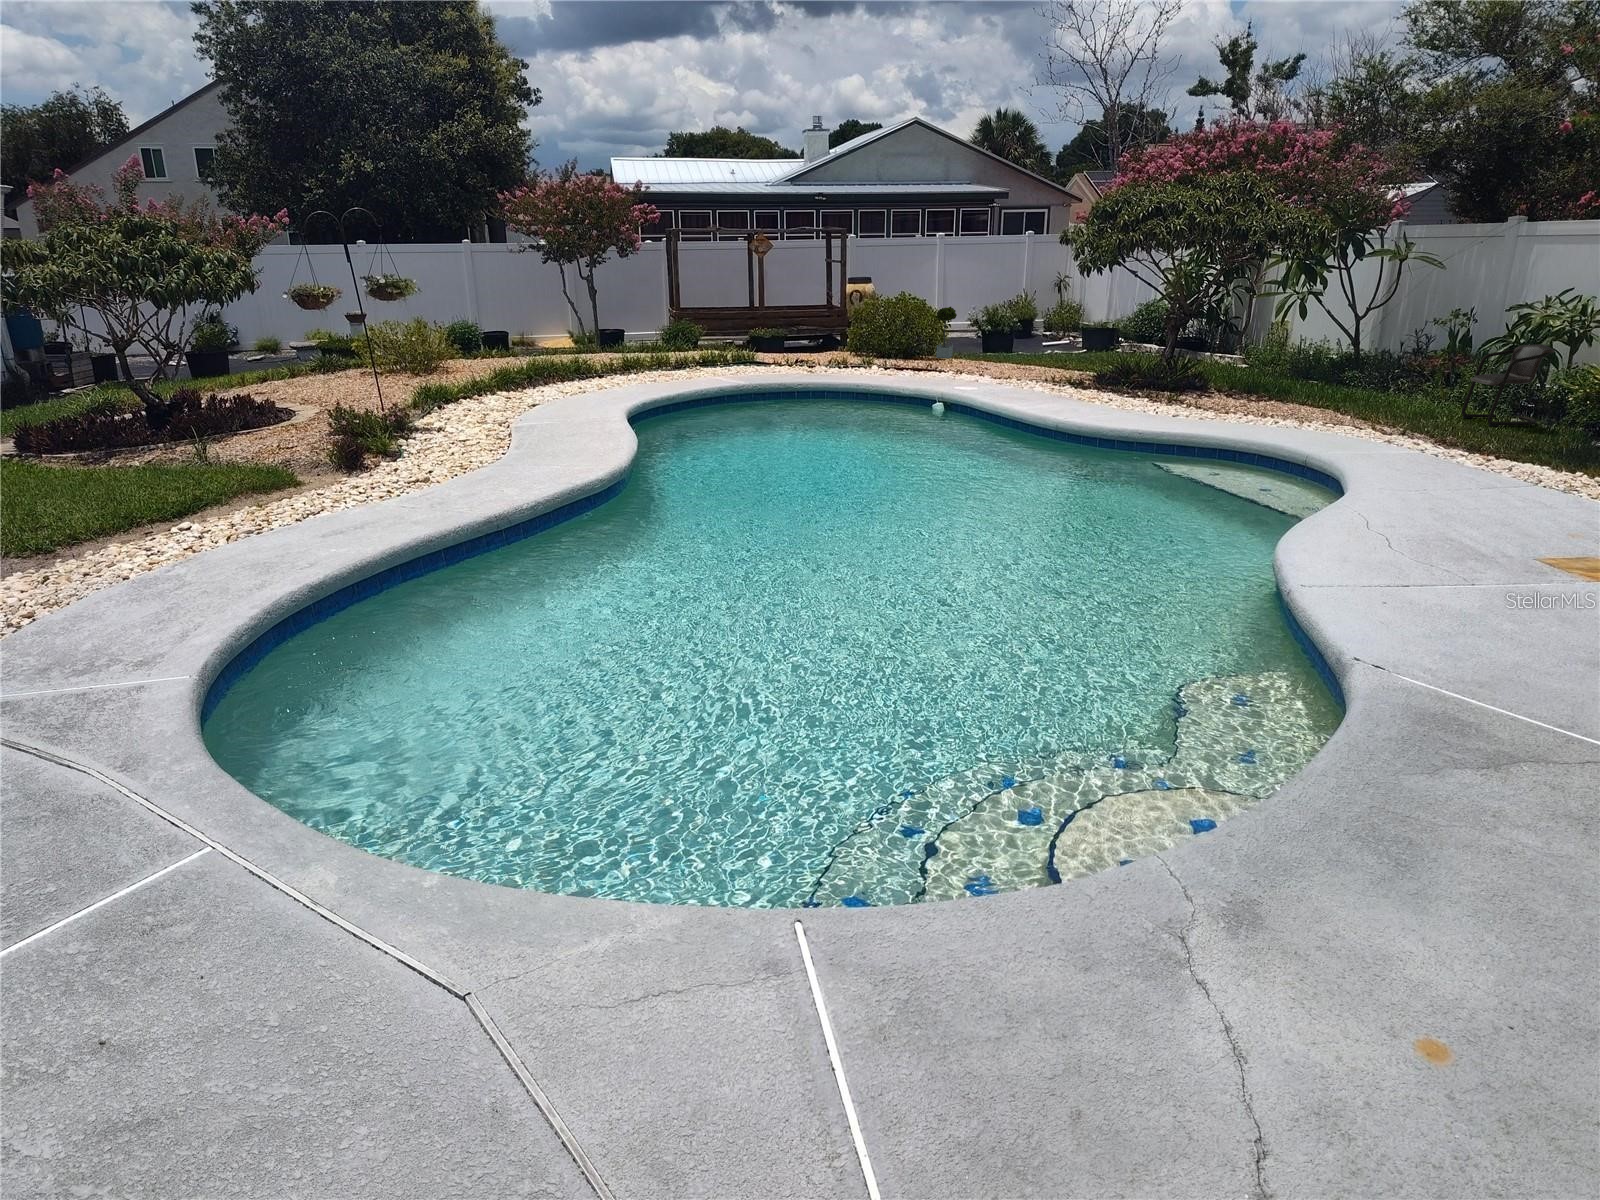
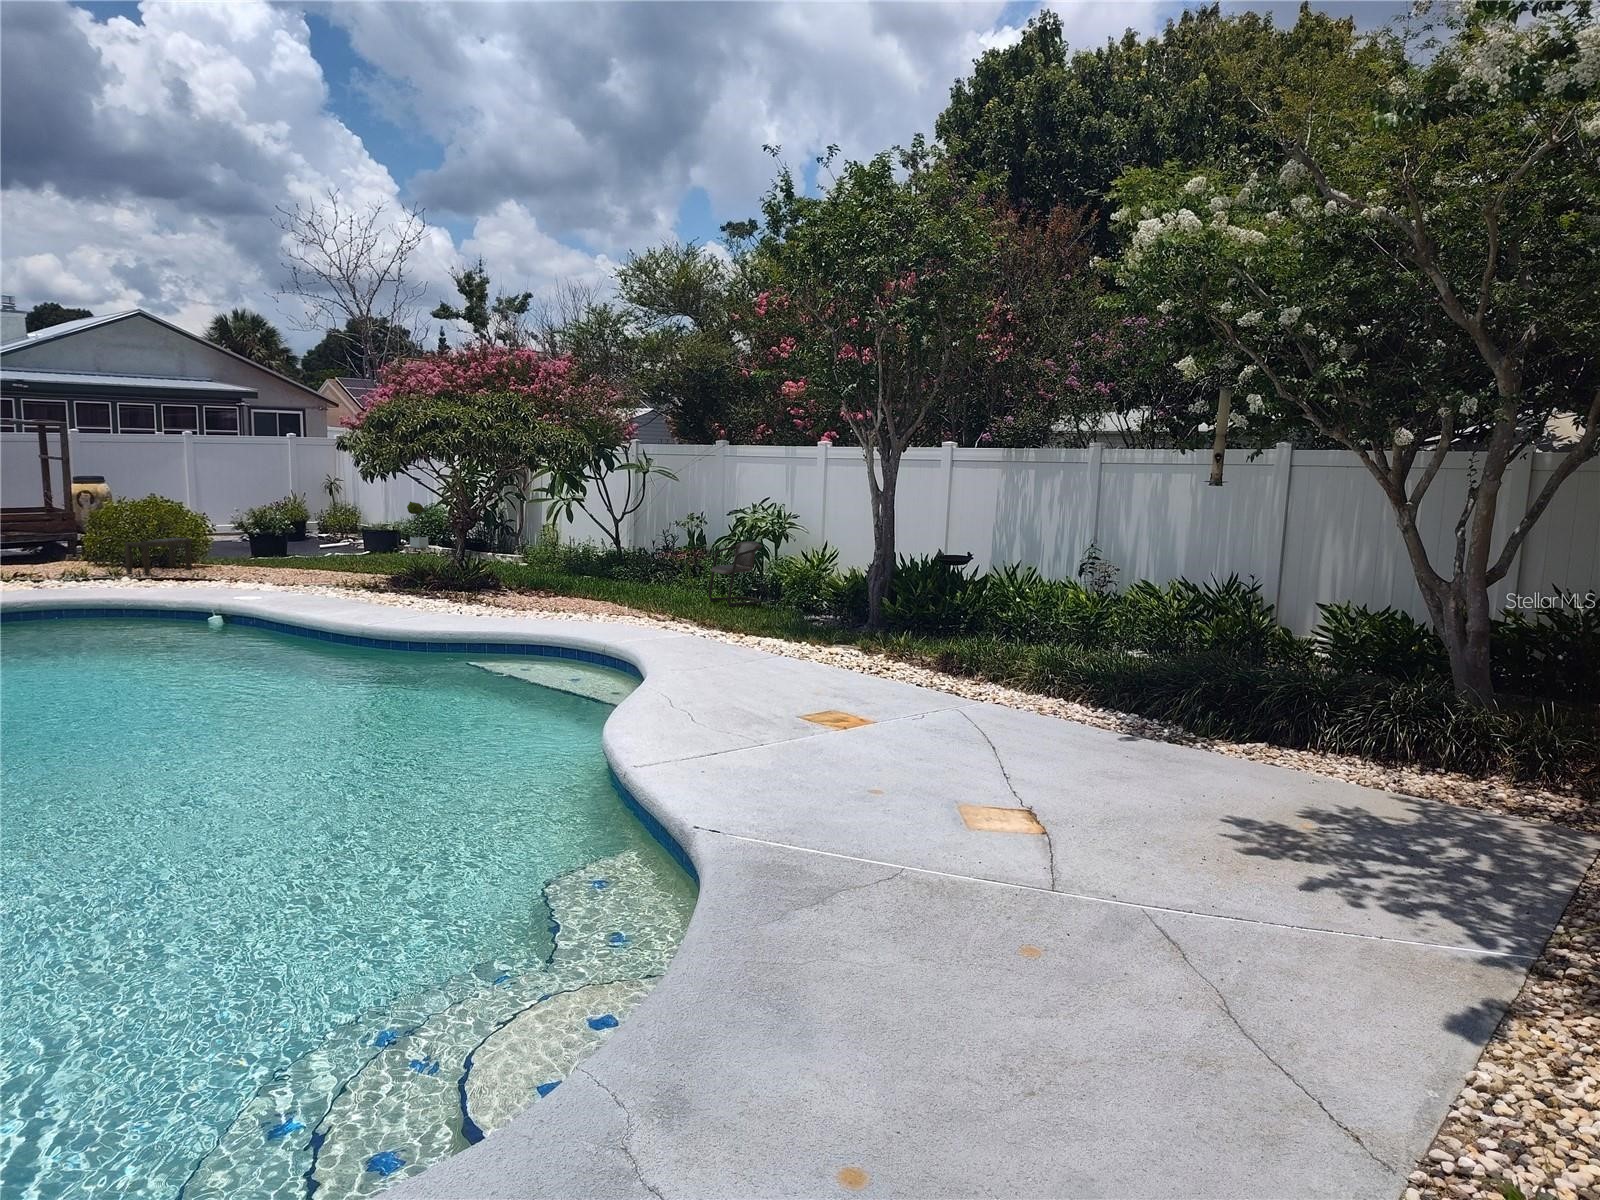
potted tree: present [936,307,957,358] -> present [407,502,429,548]
bench: none [879,331,931,364] -> present [125,538,192,575]

